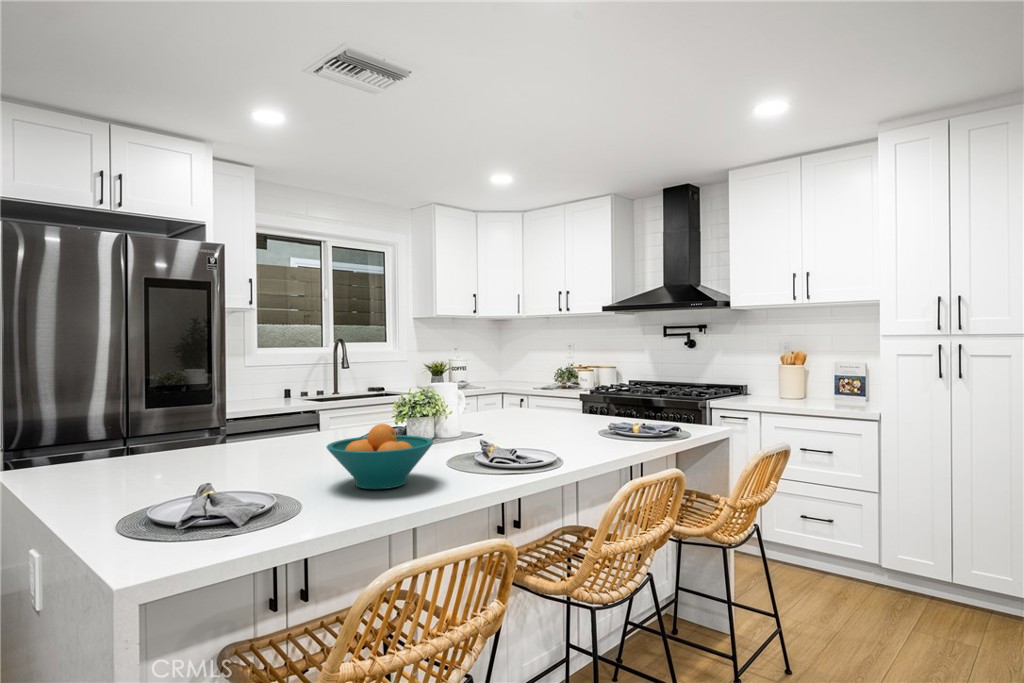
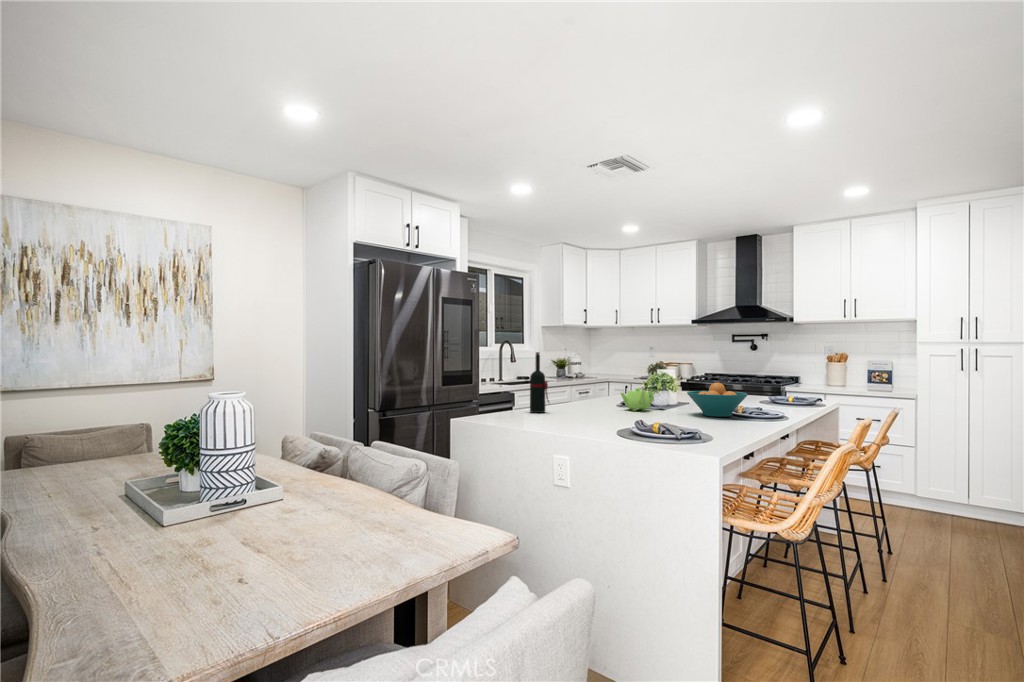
wine bottle: none [63,372,97,481] -> present [530,352,549,413]
teapot: none [251,430,315,471] -> present [621,388,654,411]

